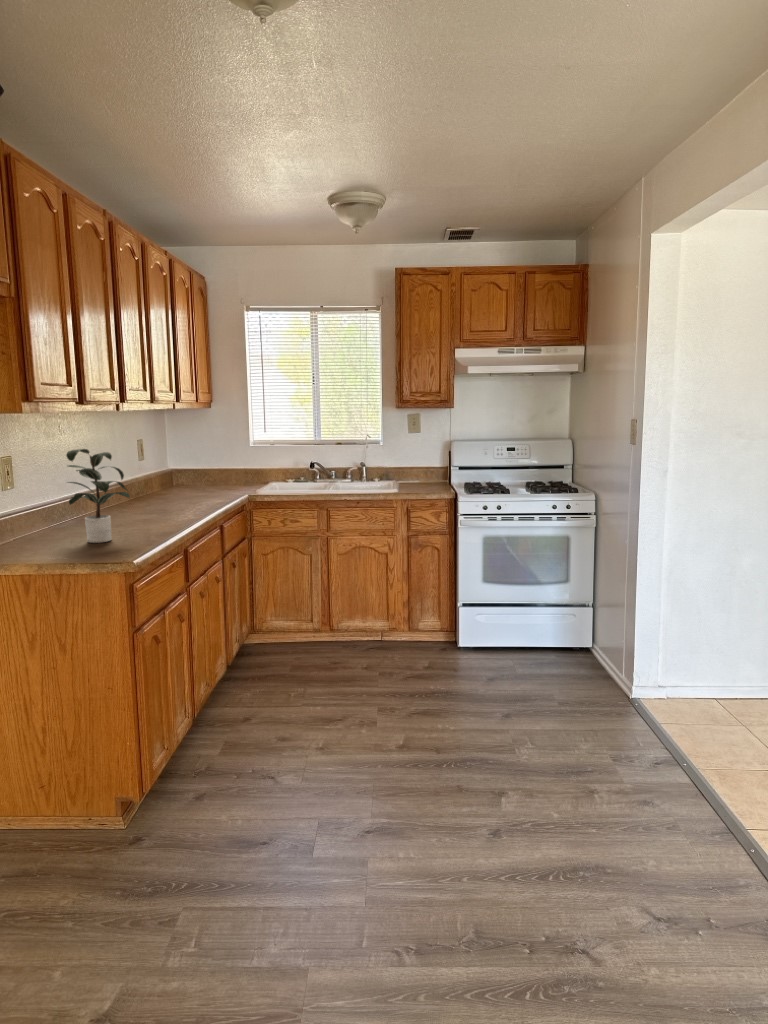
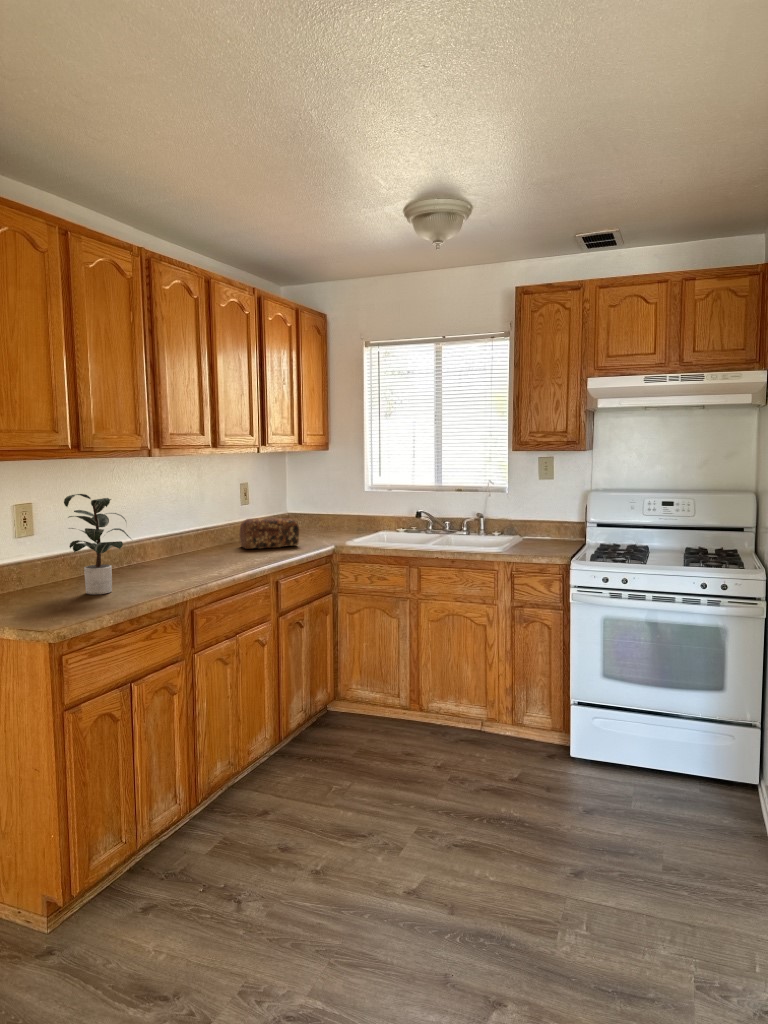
bread loaf: none [158,472,216,502] -> present [239,517,299,549]

